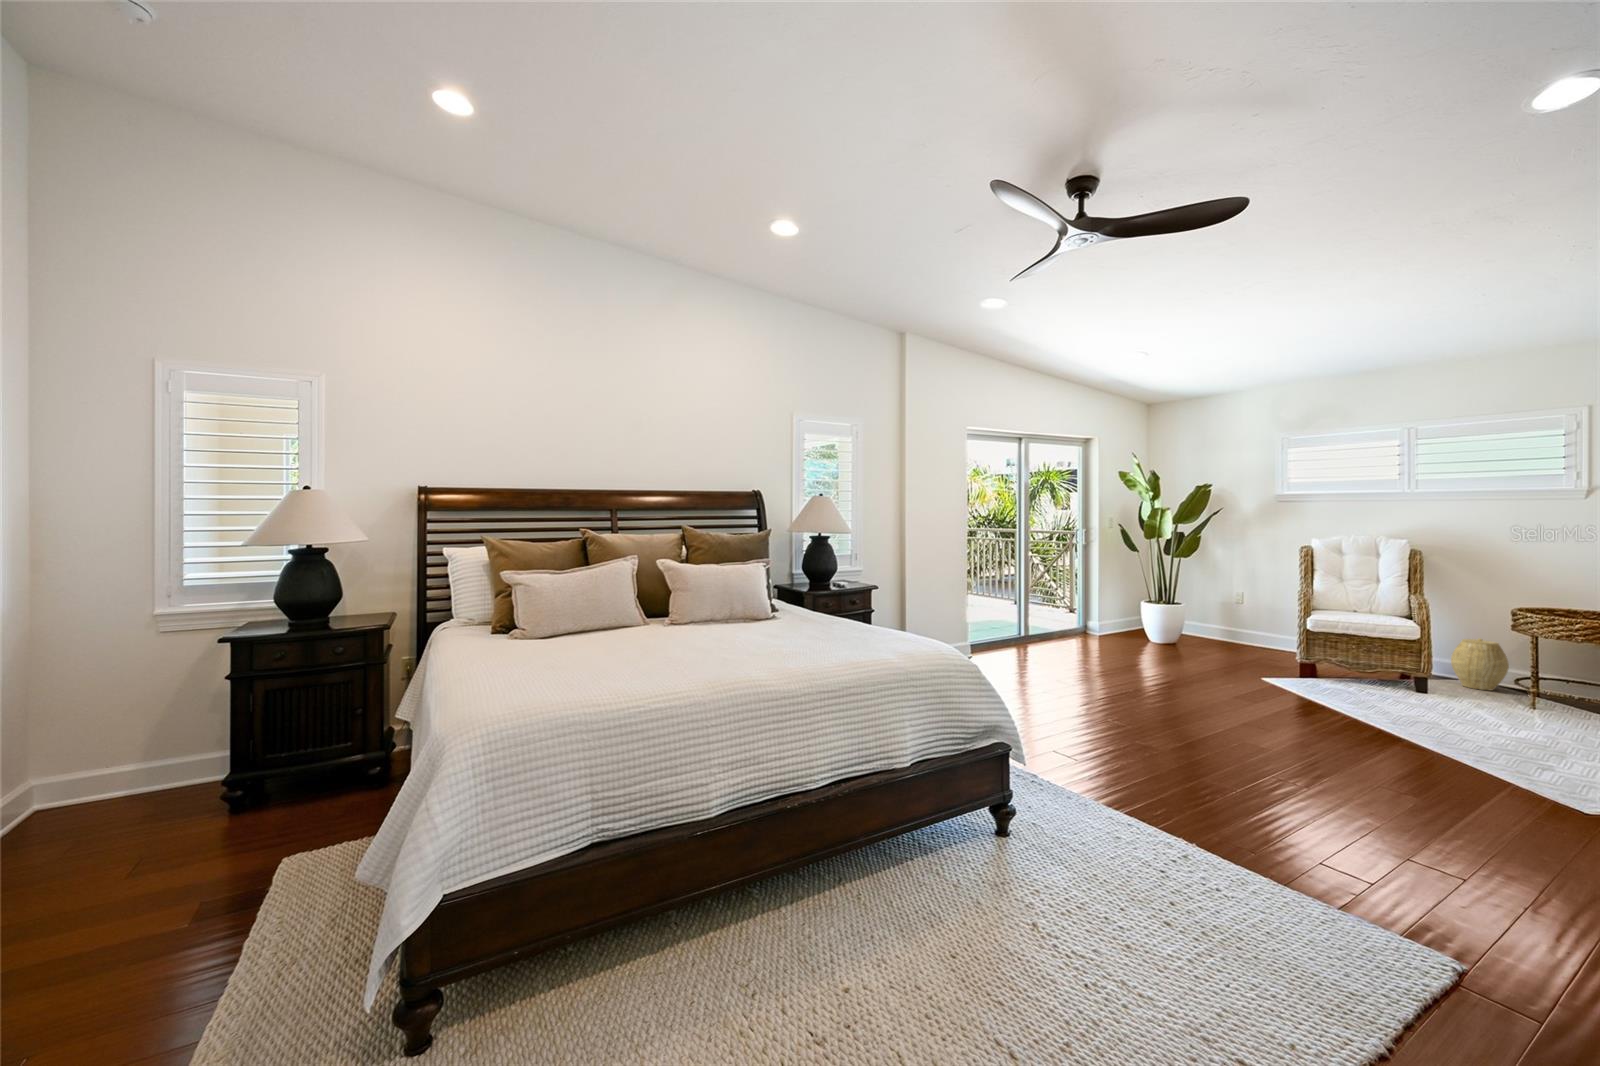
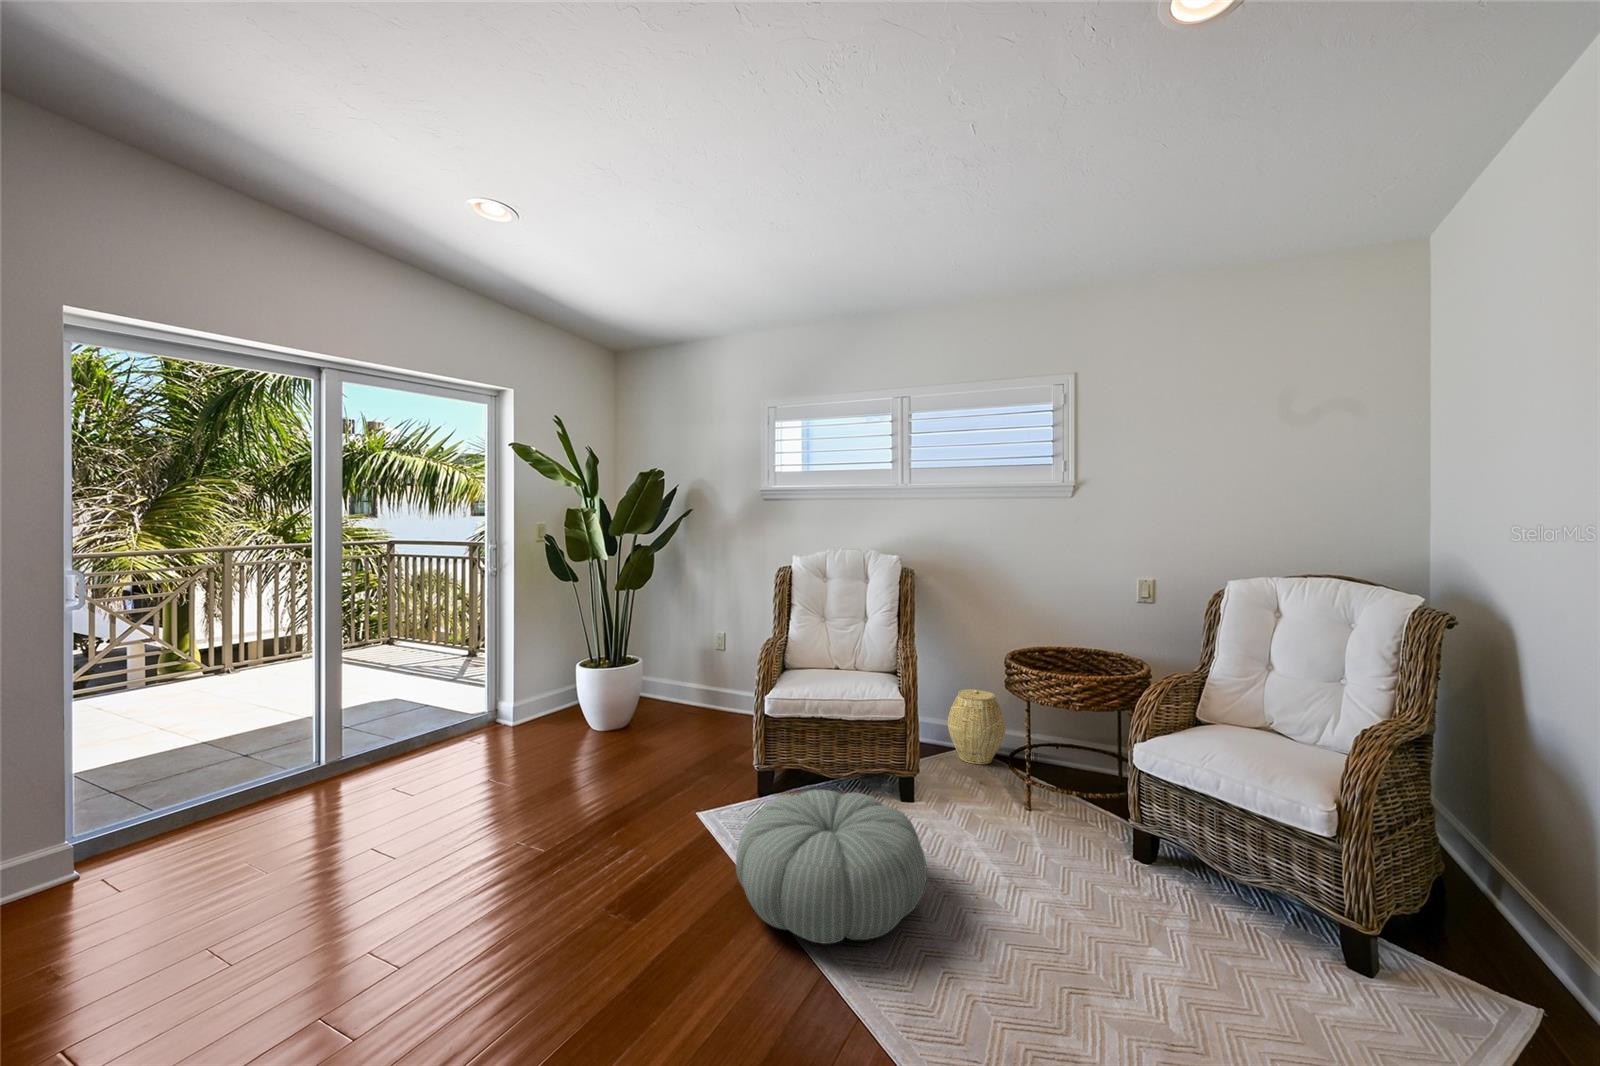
pouf: none [1319,661,1452,720] -> present [736,790,927,944]

